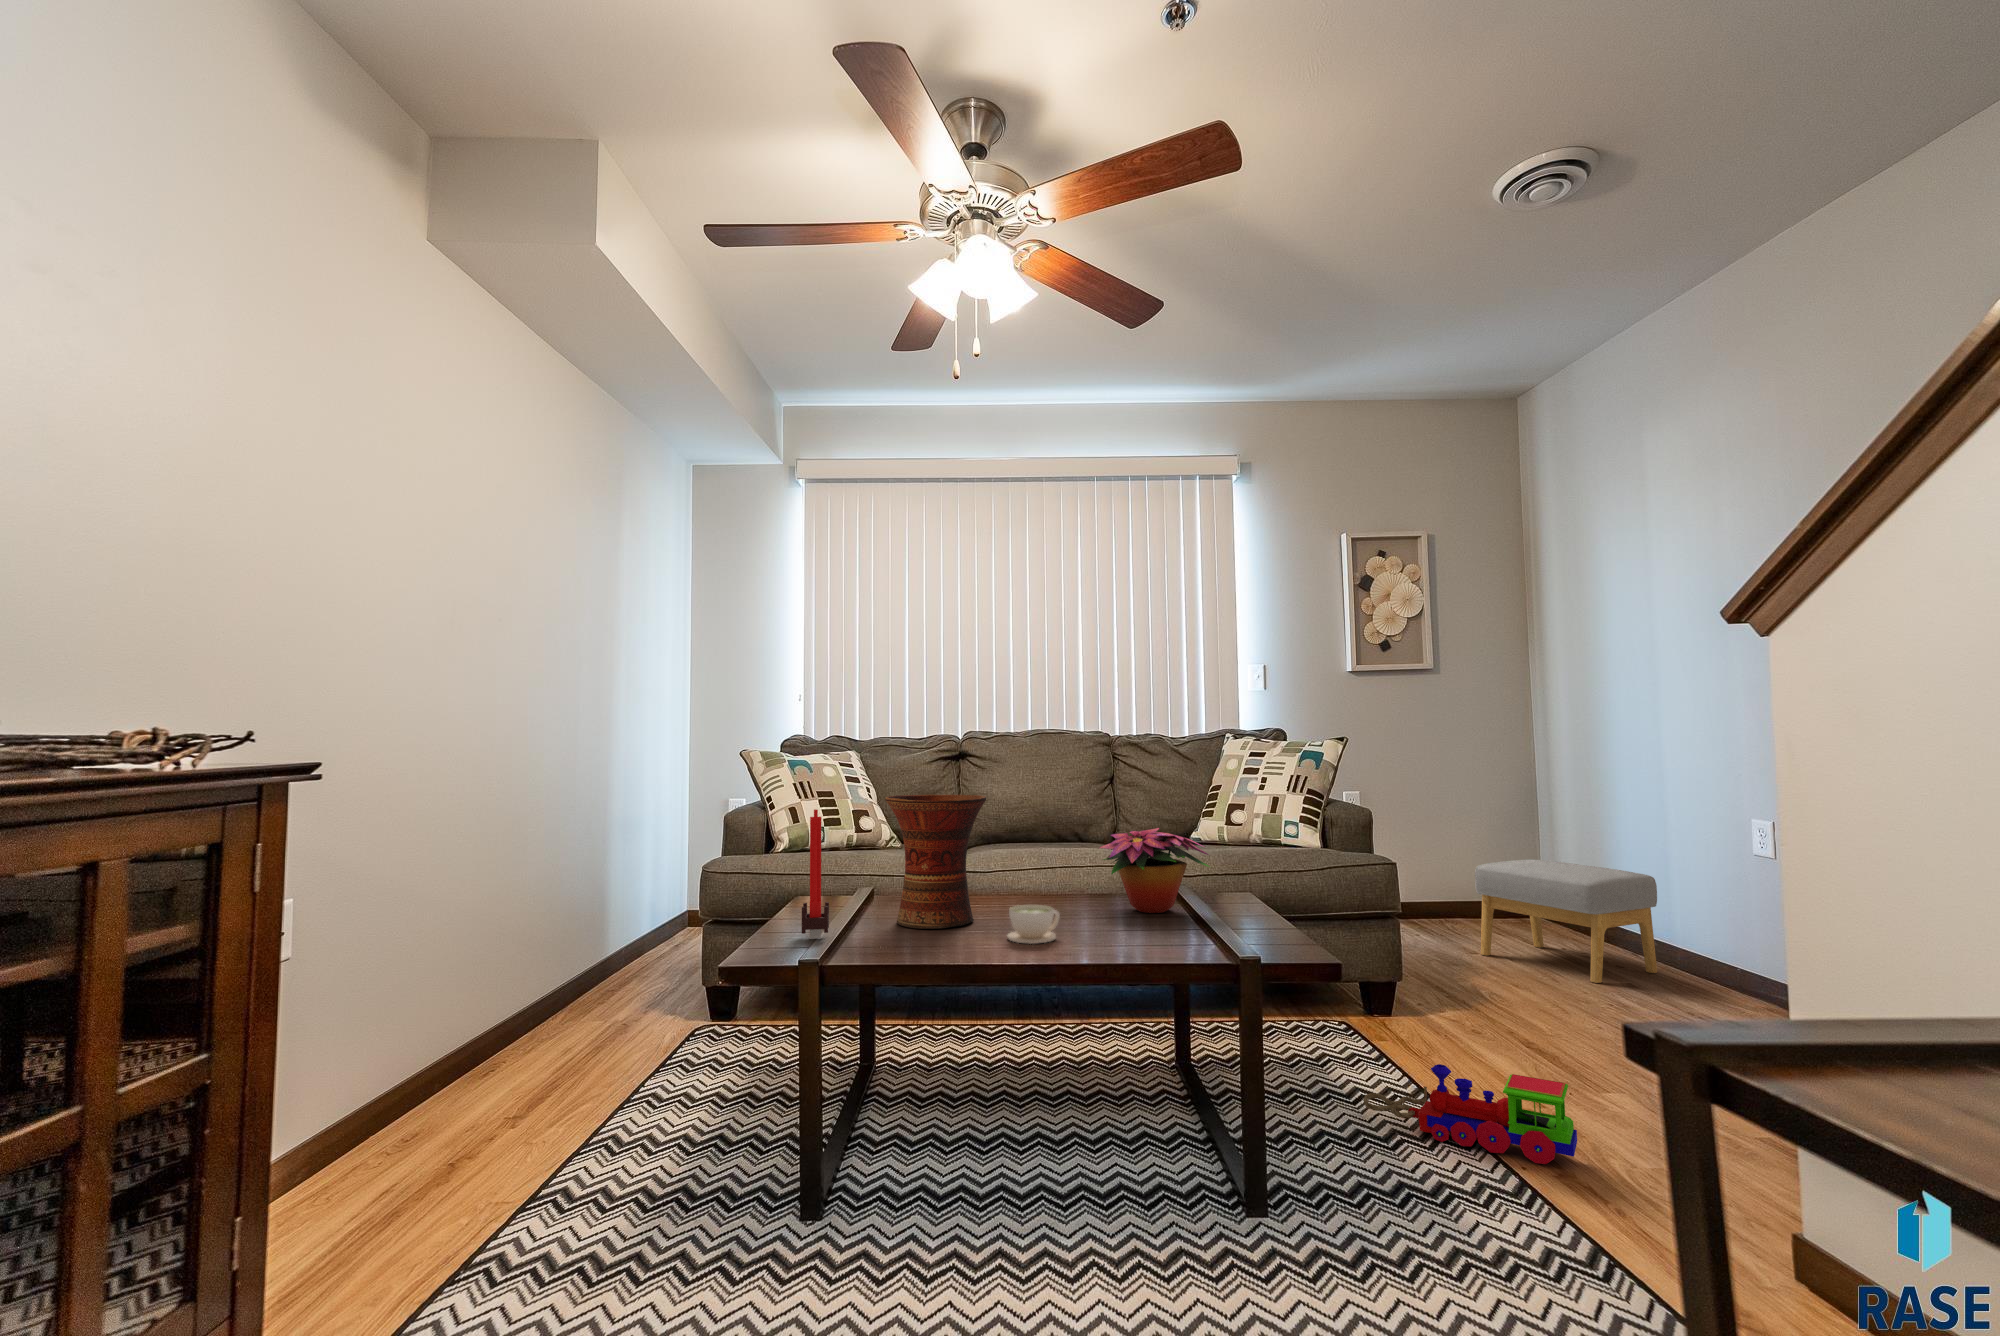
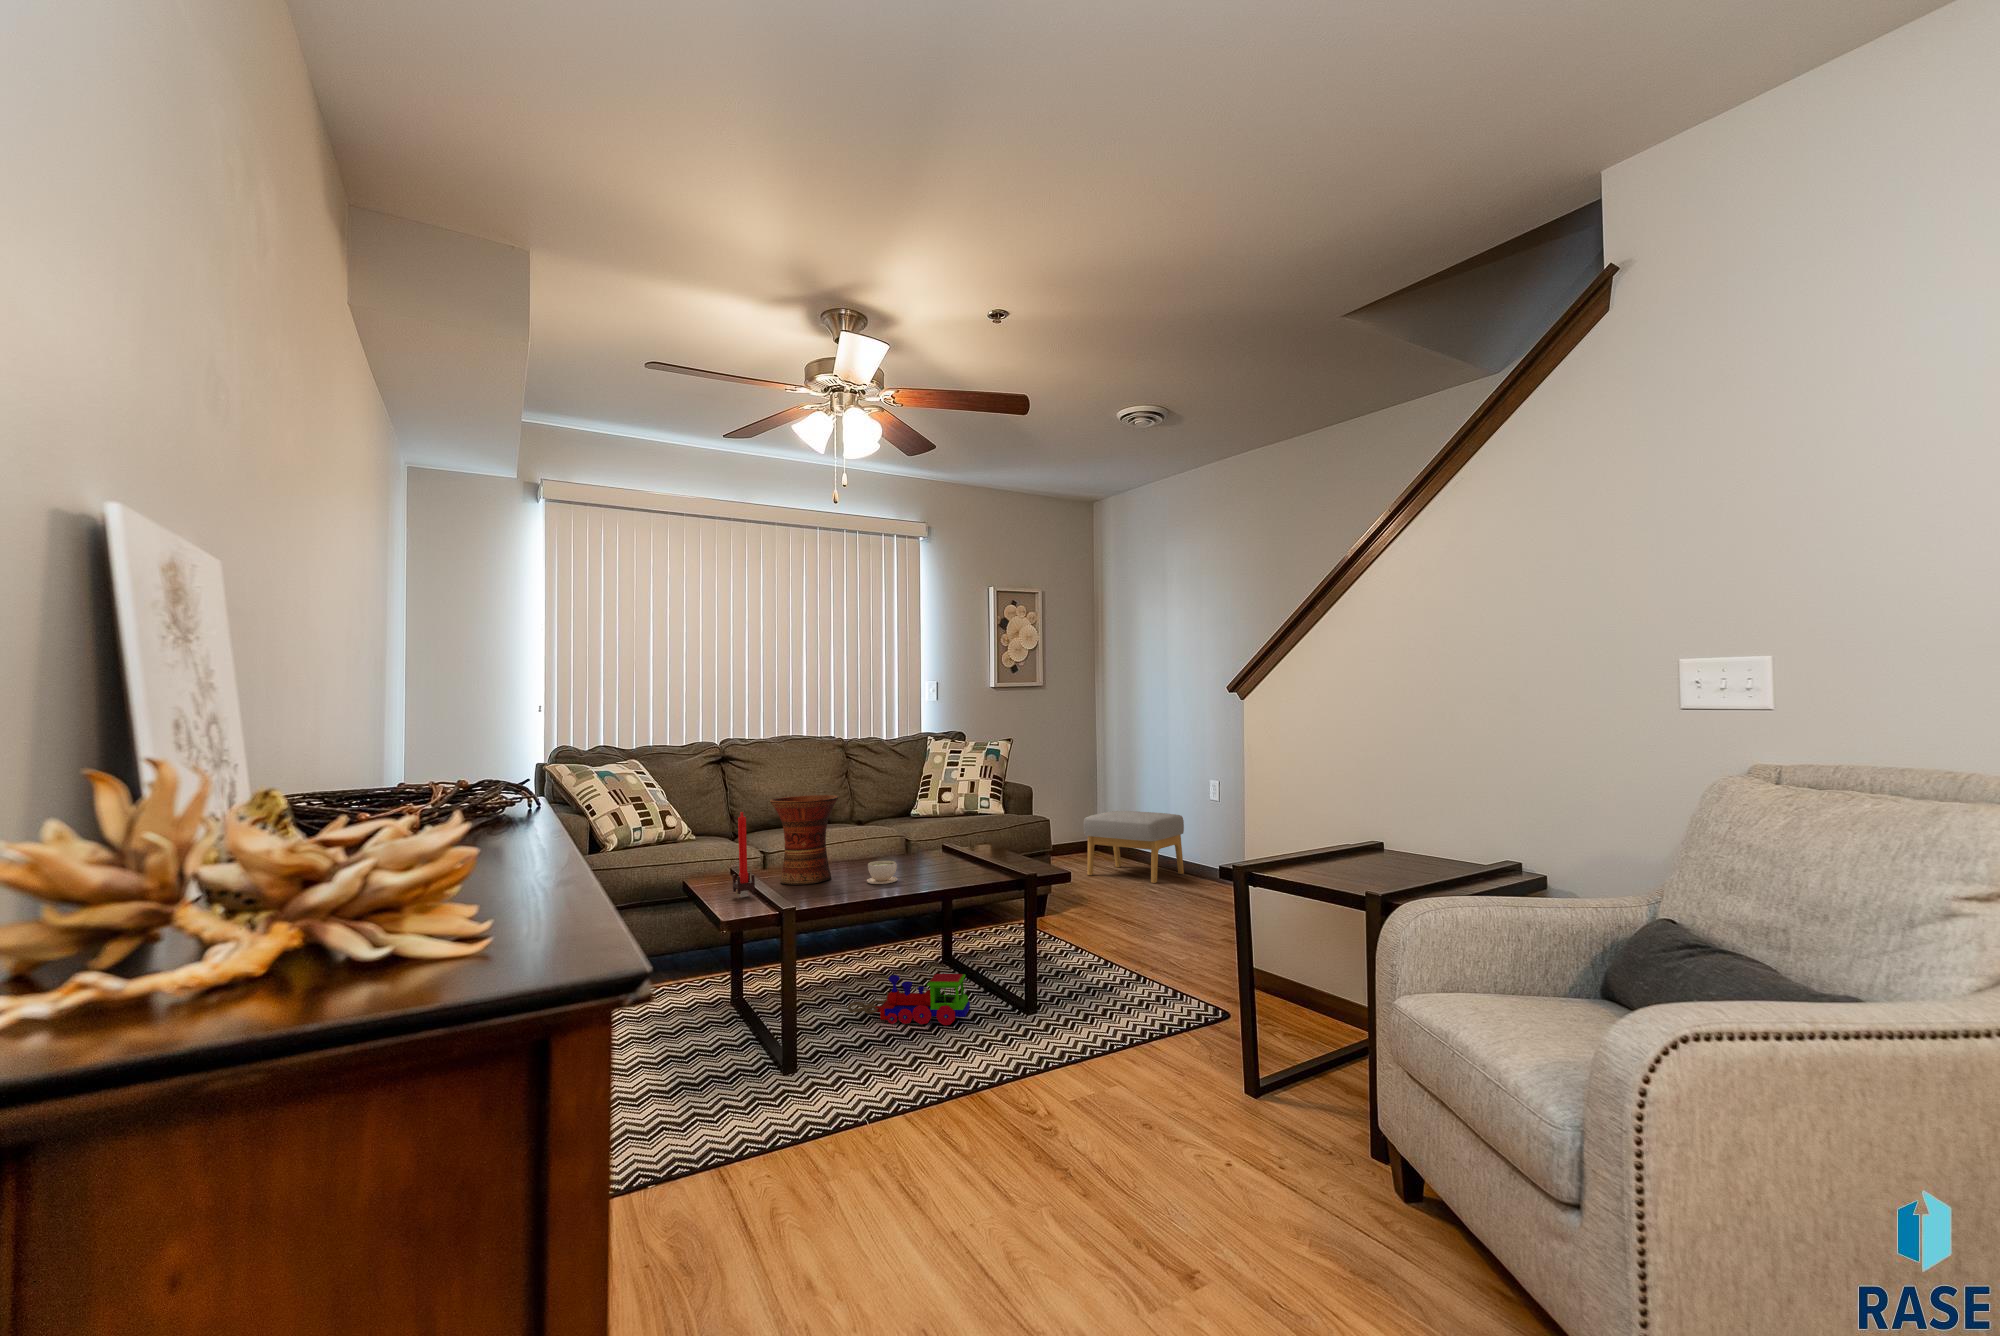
flower arrangement: present [1100,828,1209,913] -> none [894,807,970,862]
toy train: present [1363,1064,1577,1164] -> present [848,974,970,1025]

